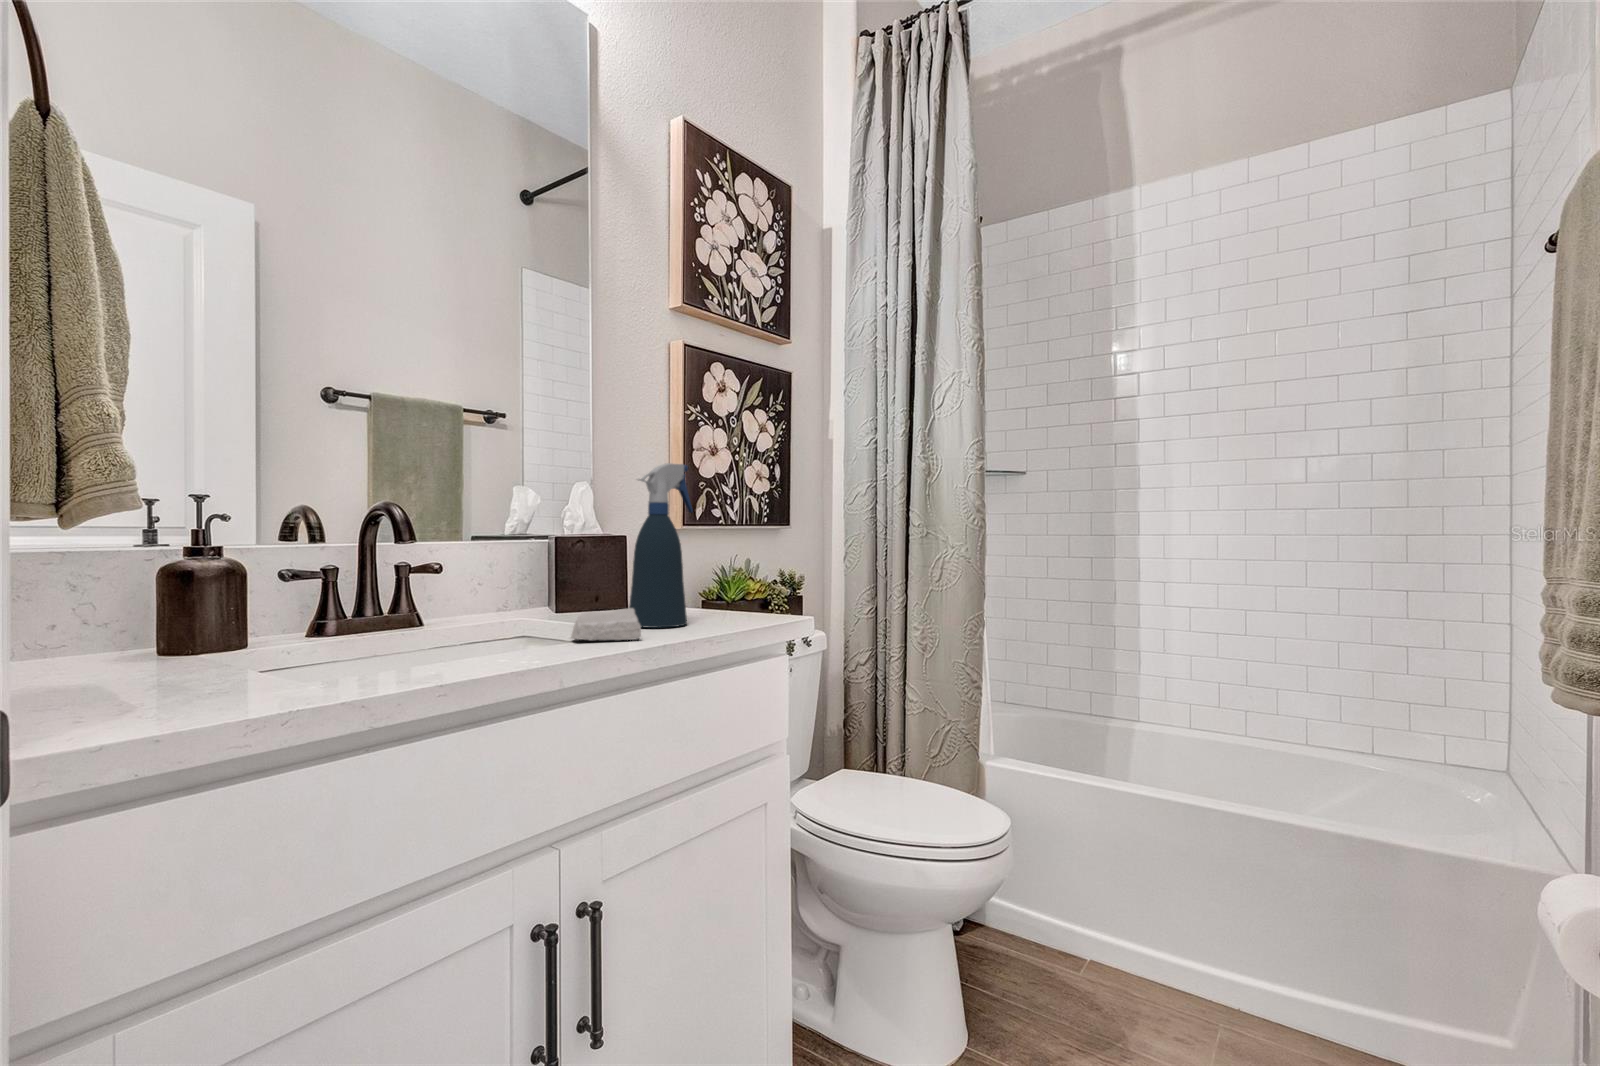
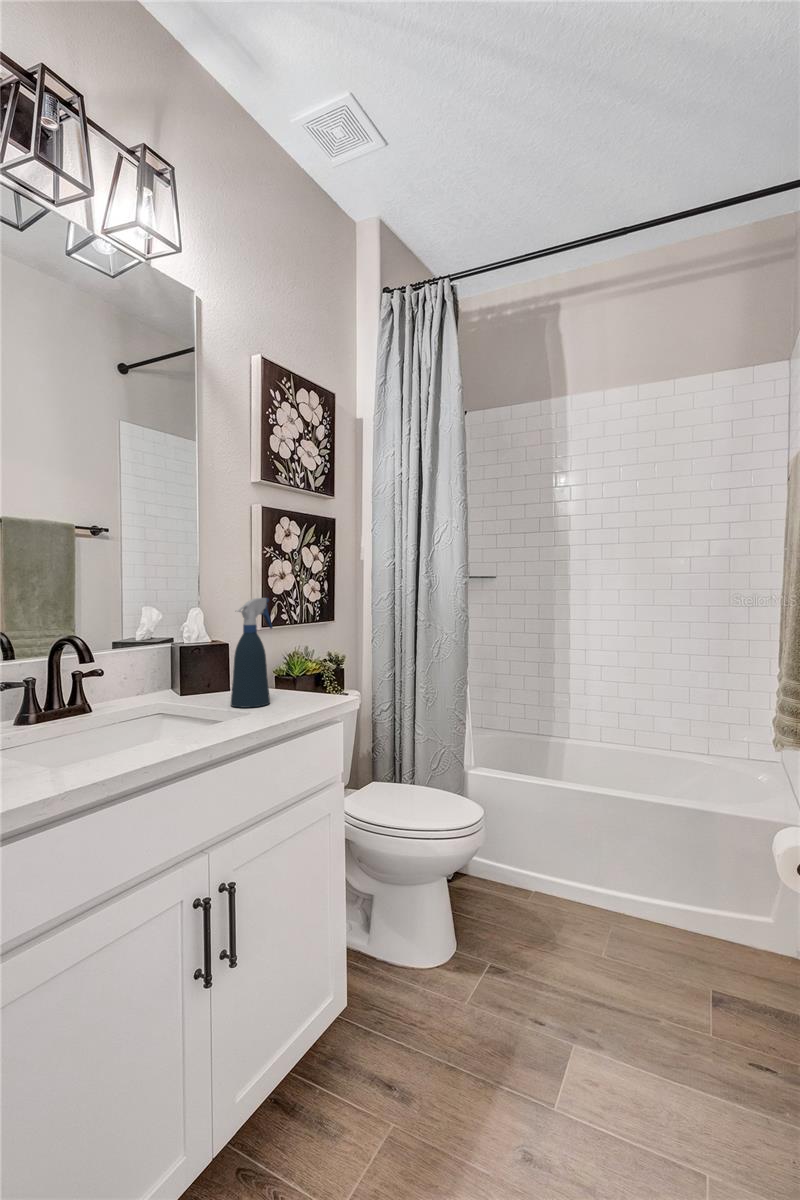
soap bar: present [571,608,641,640] -> none [195,699,241,723]

